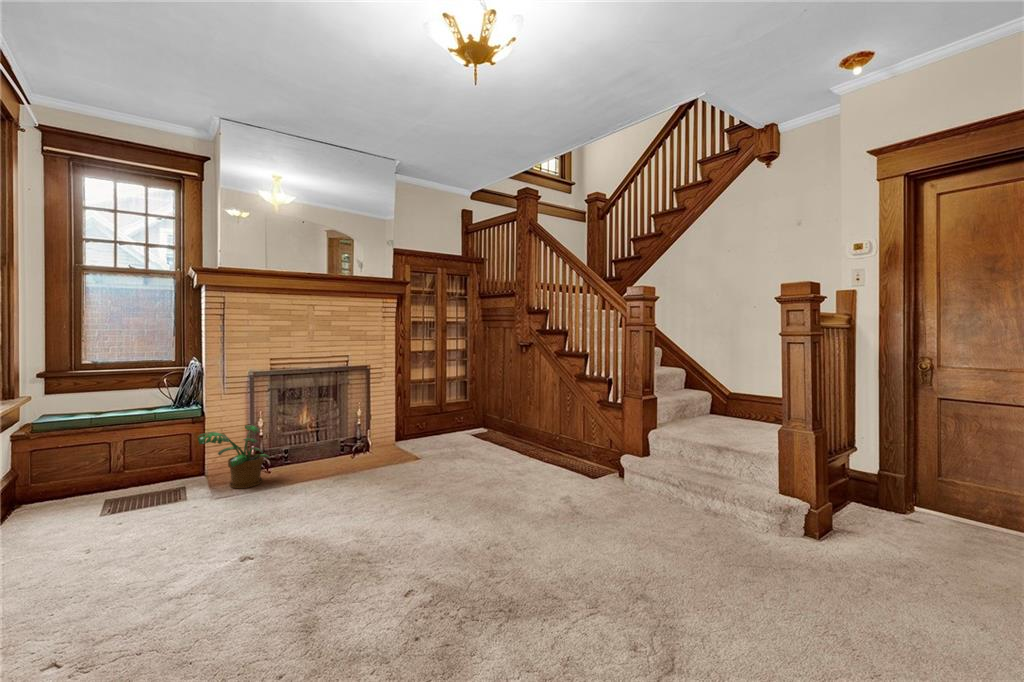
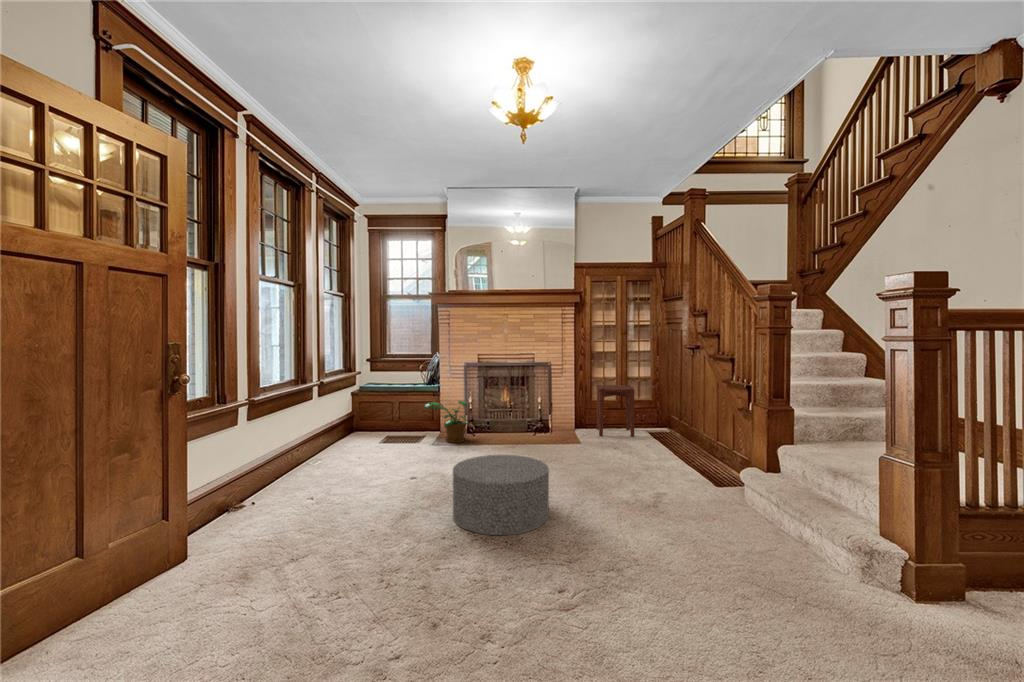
side table: none [415,387,463,446] -> present [597,385,635,437]
ottoman: none [374,486,509,613] -> present [453,455,549,535]

